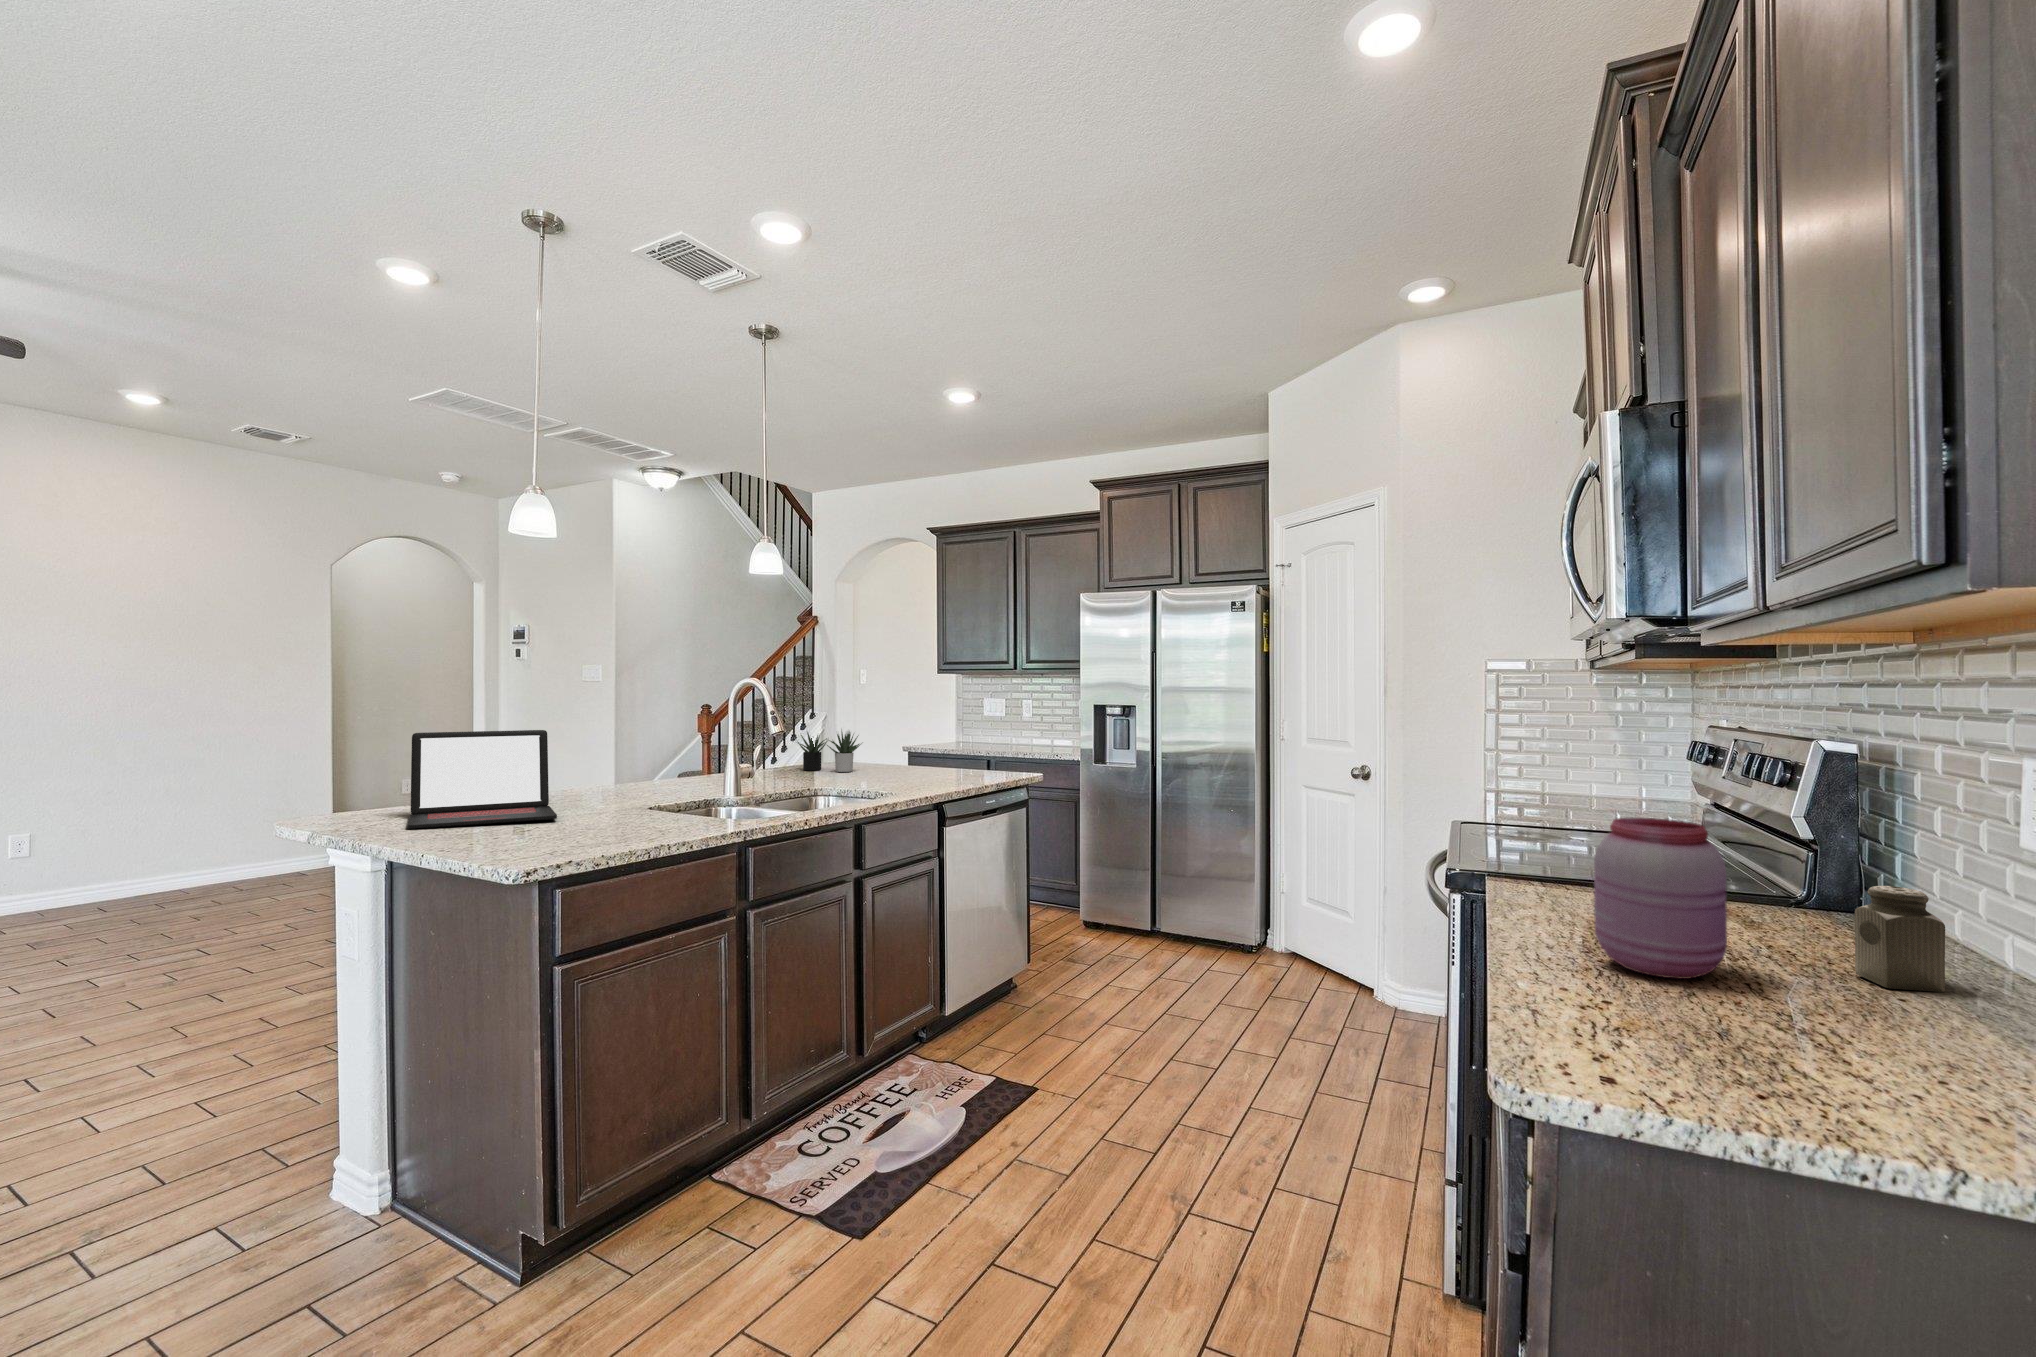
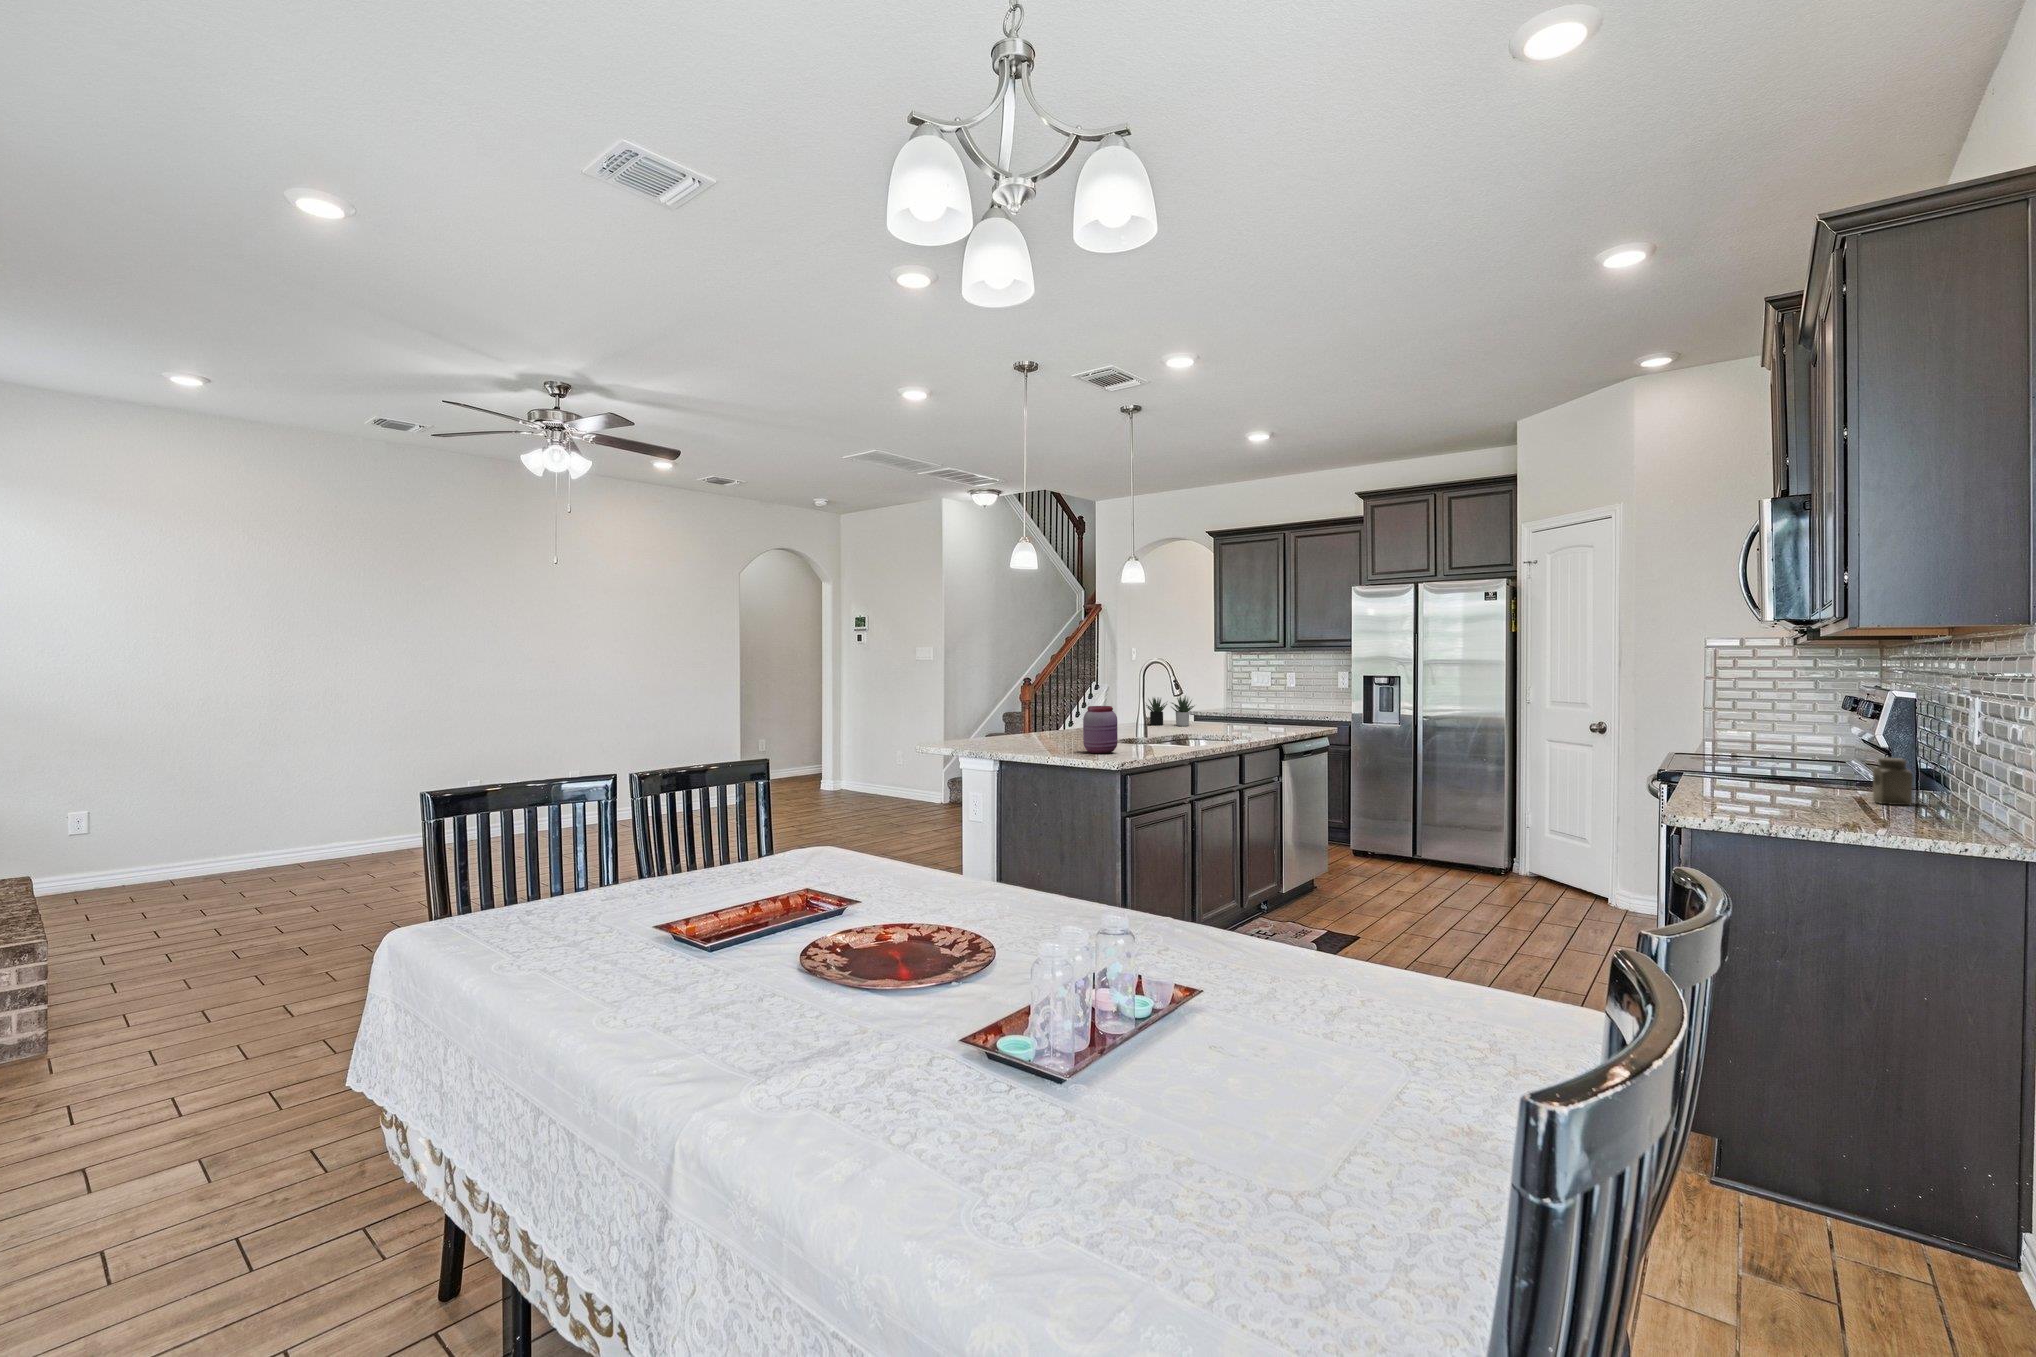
laptop: present [407,730,557,829] -> none [970,693,1062,749]
jar: present [1594,818,1727,979] -> present [1083,706,1118,753]

